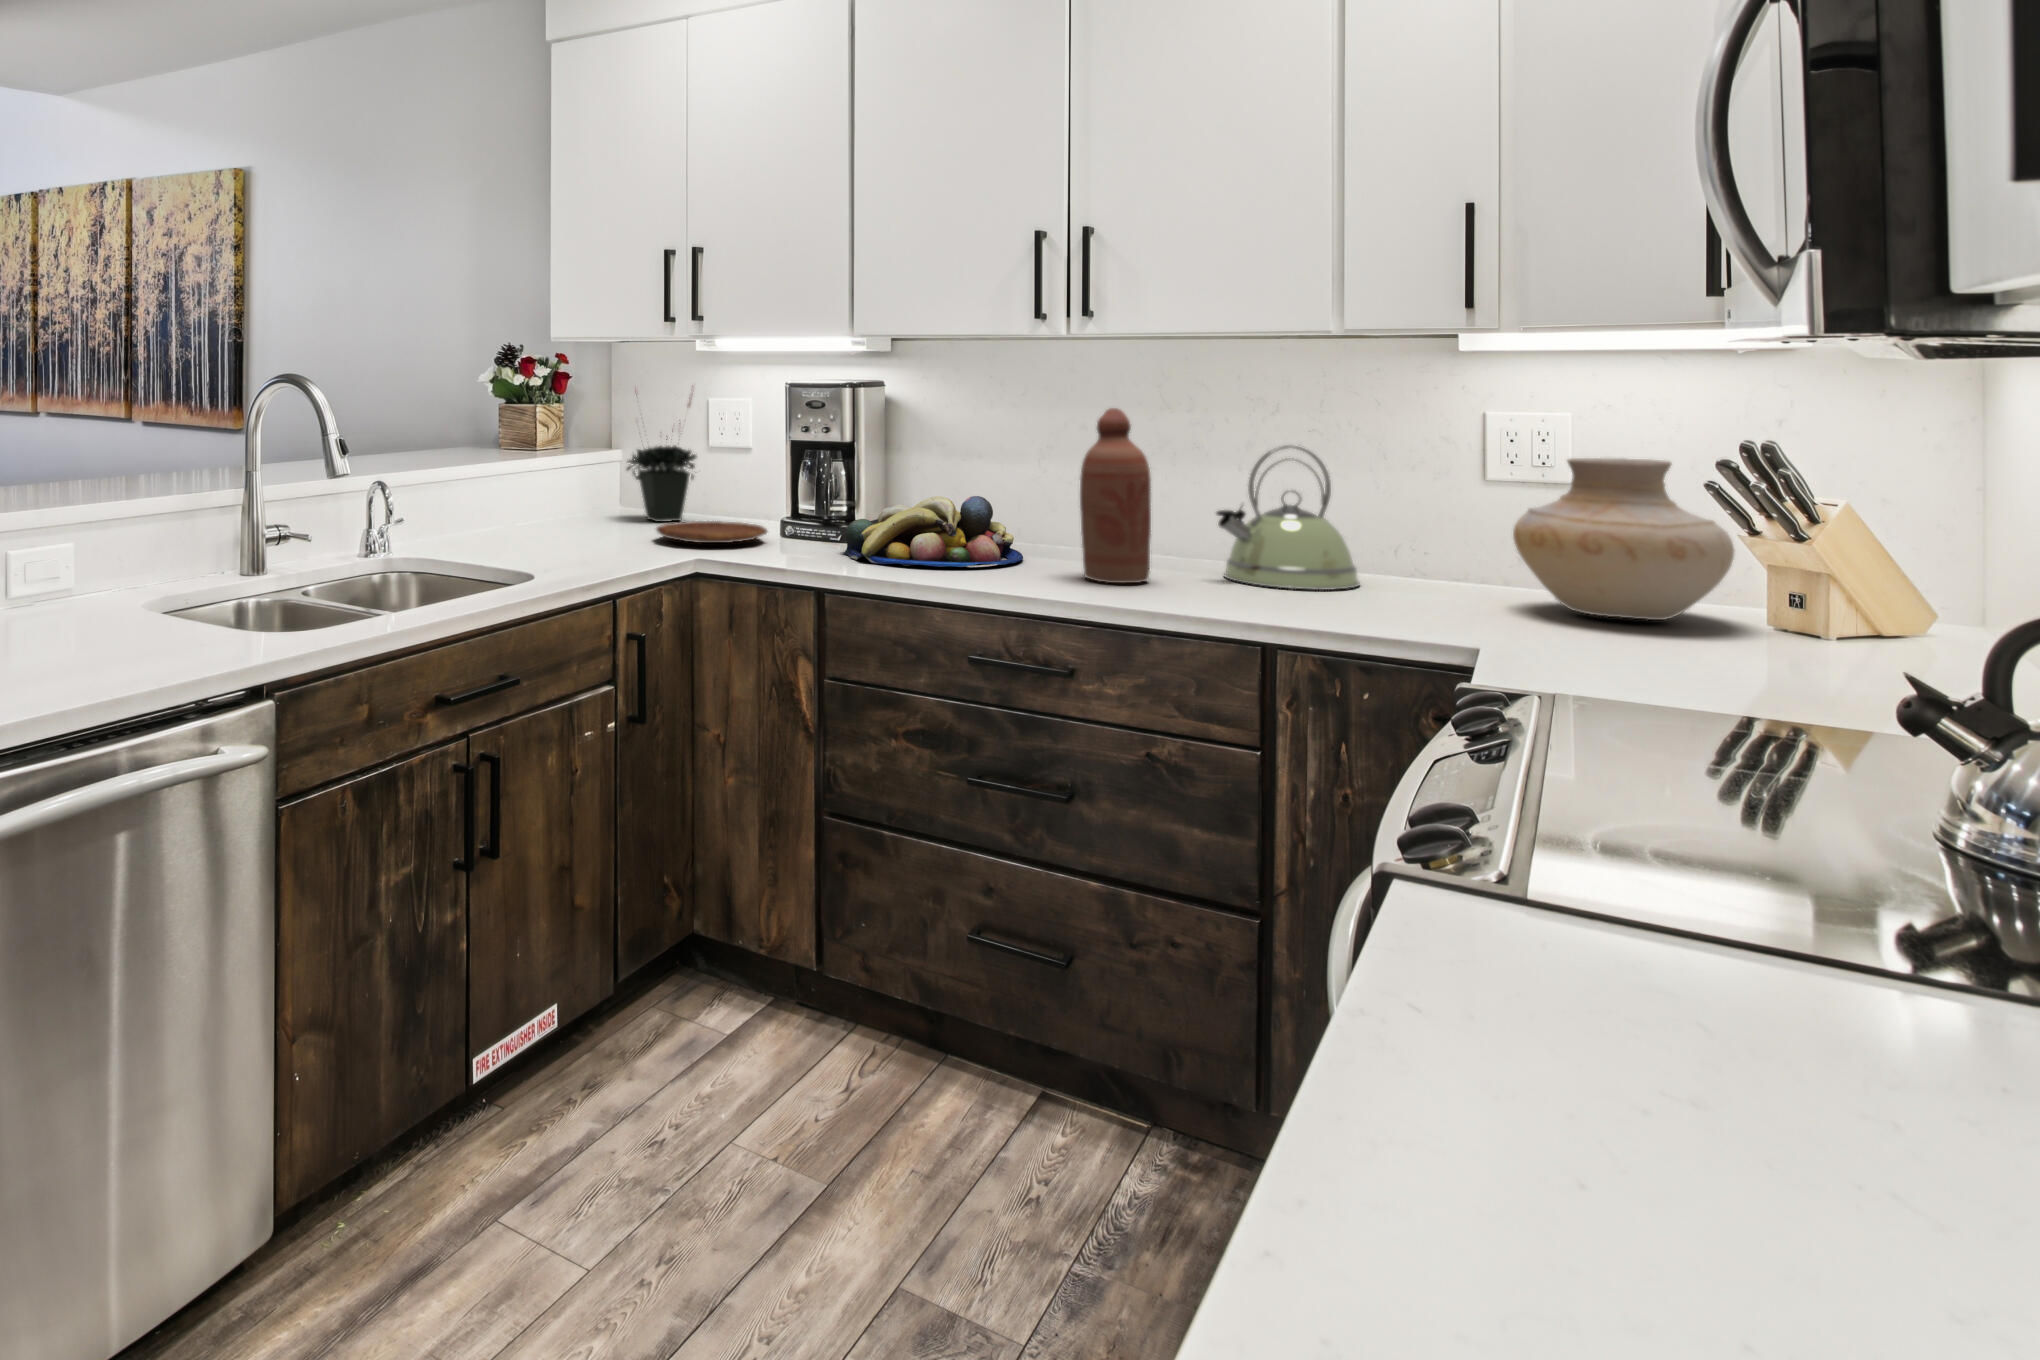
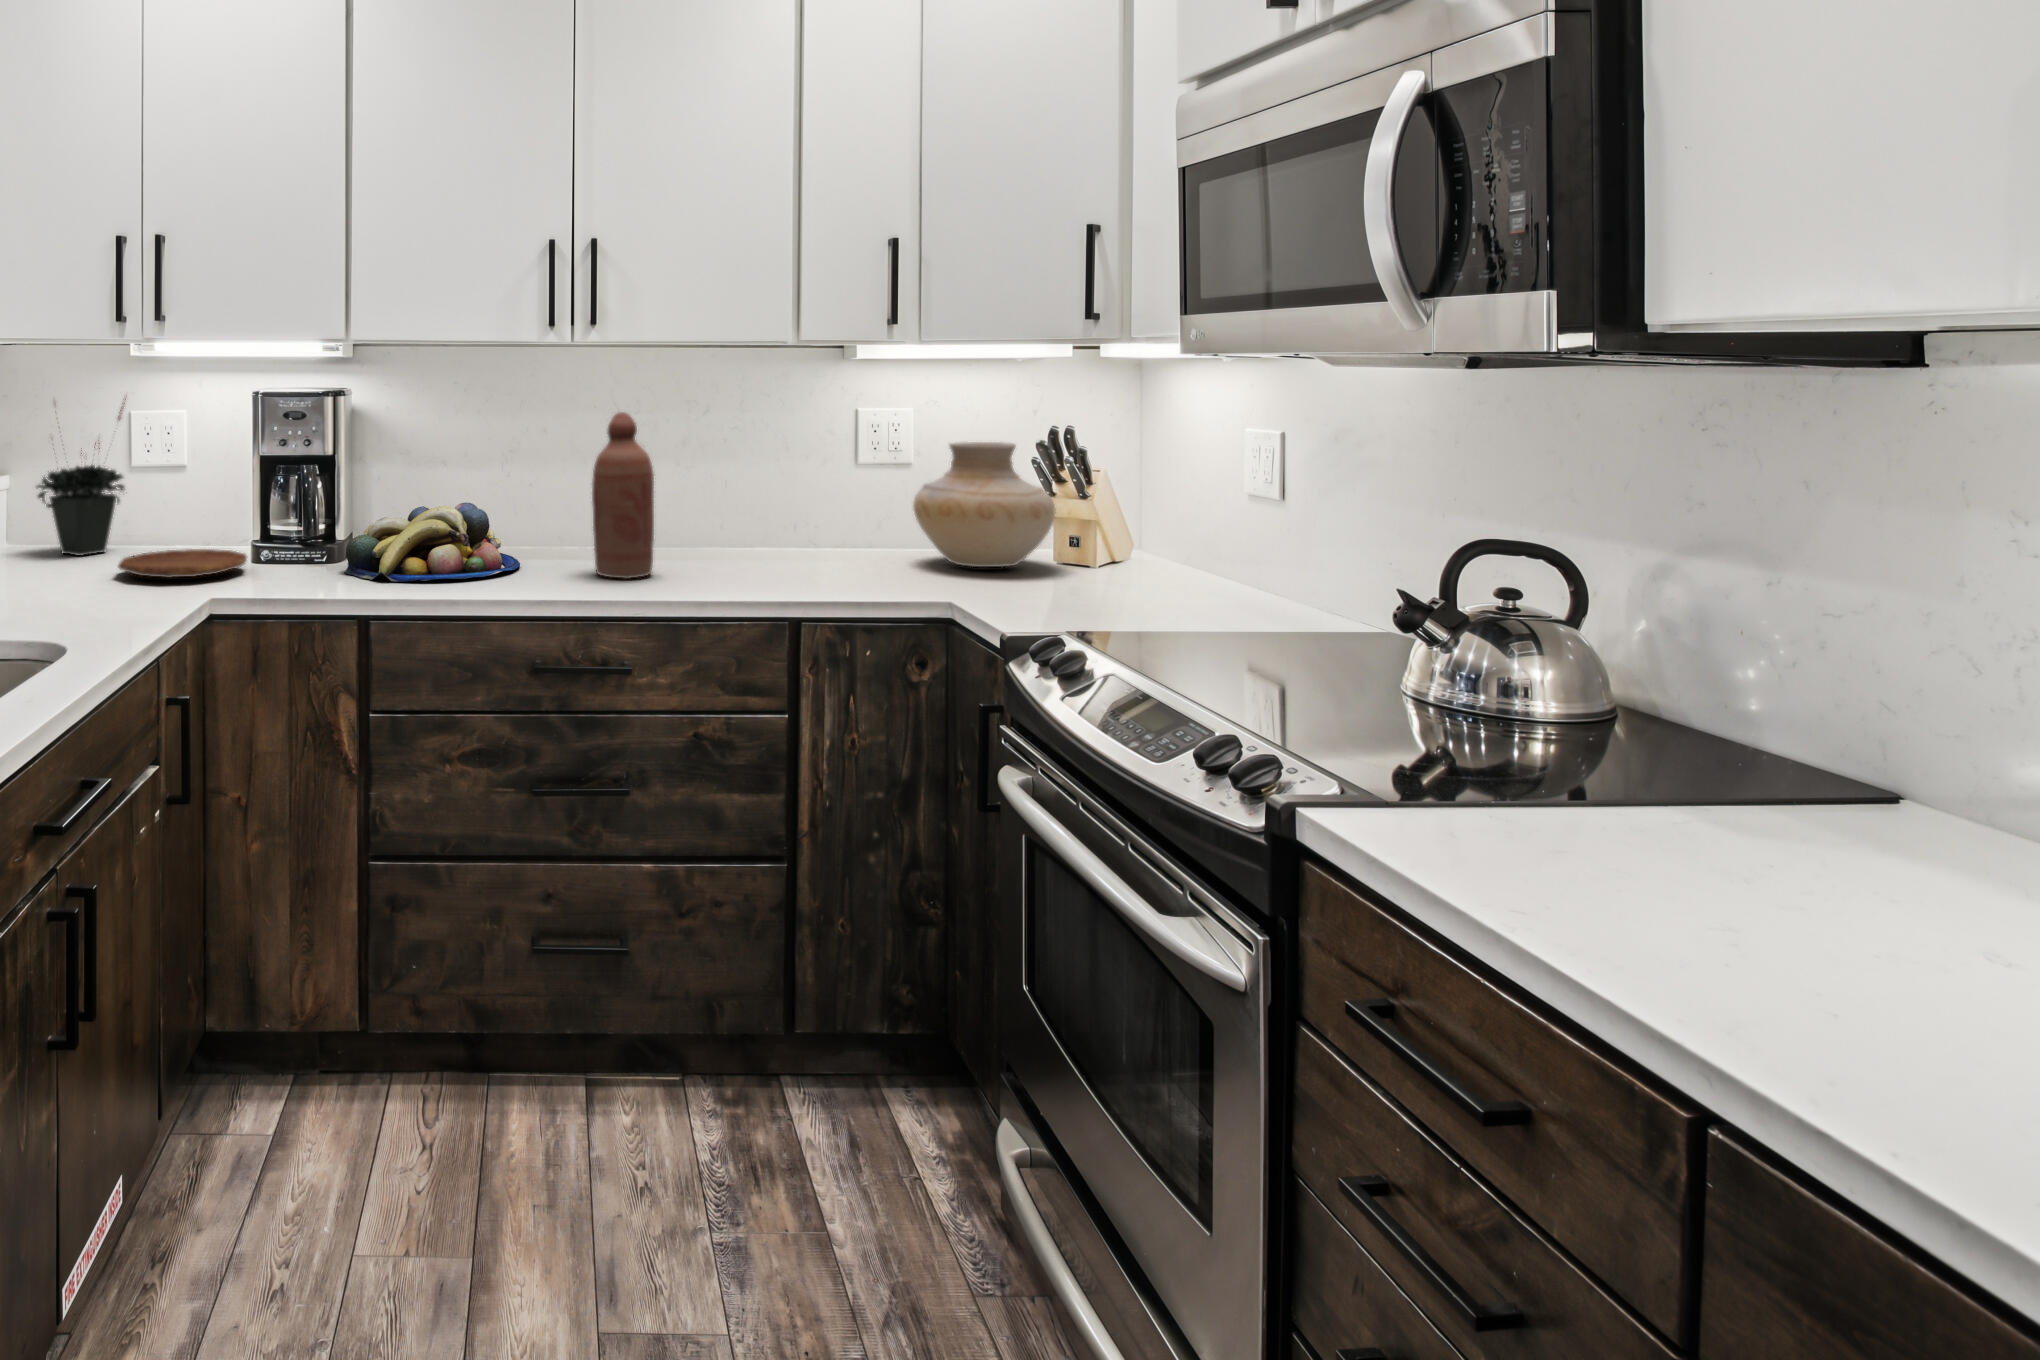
kettle: present [1216,445,1359,590] -> none [690,441,796,567]

